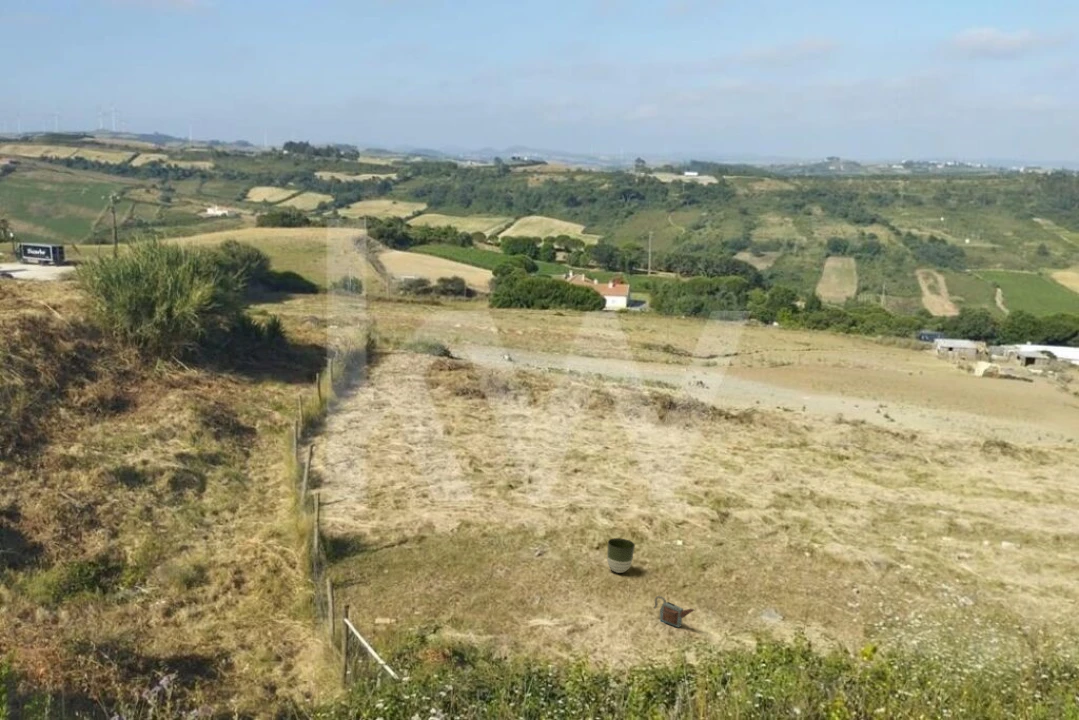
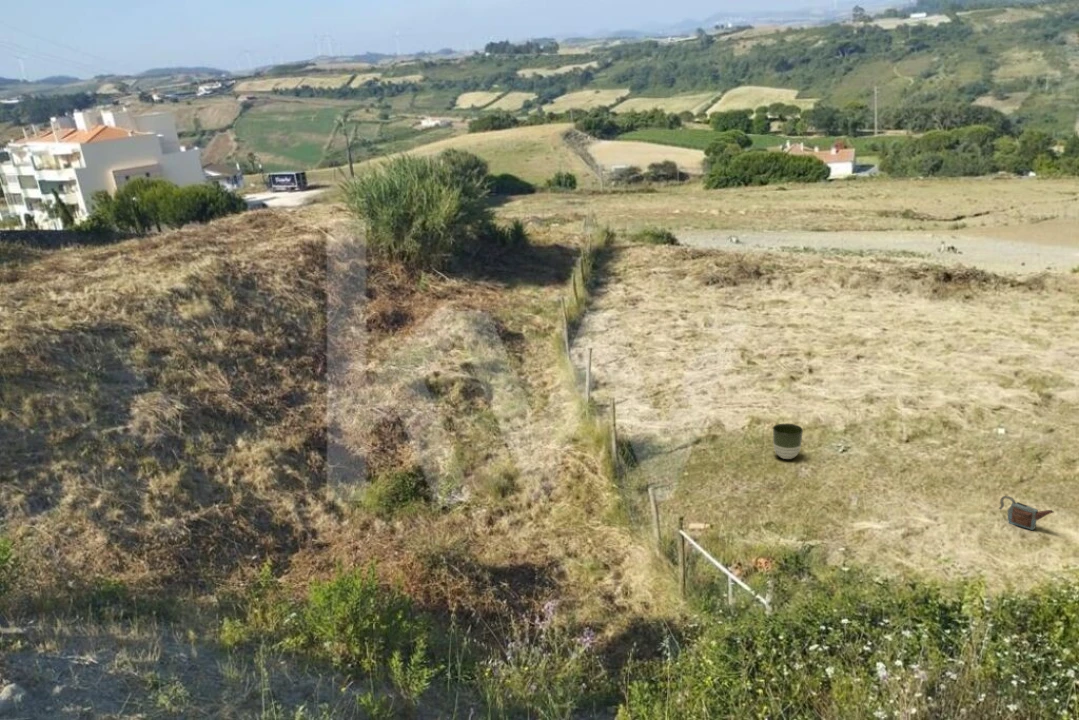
planter: present [607,538,635,573] -> present [773,424,803,459]

